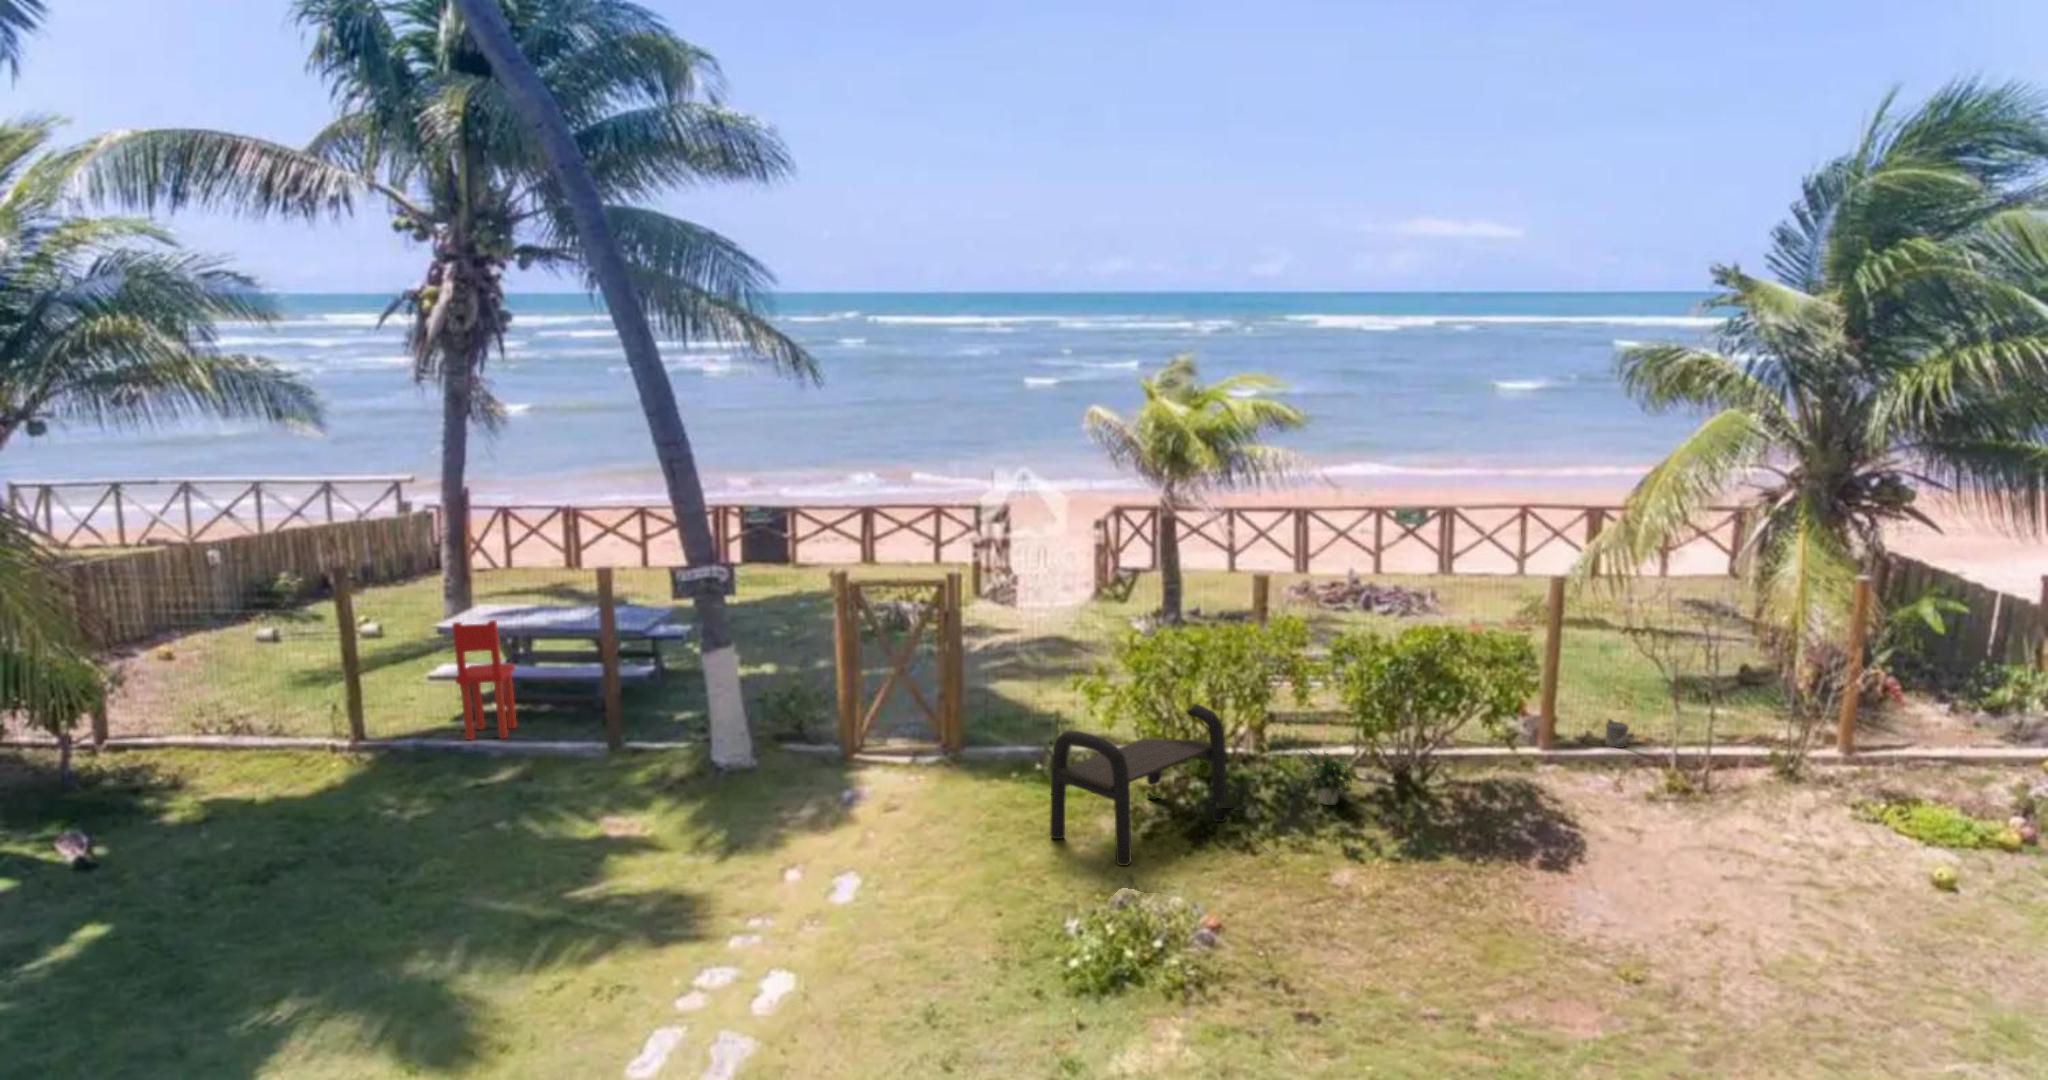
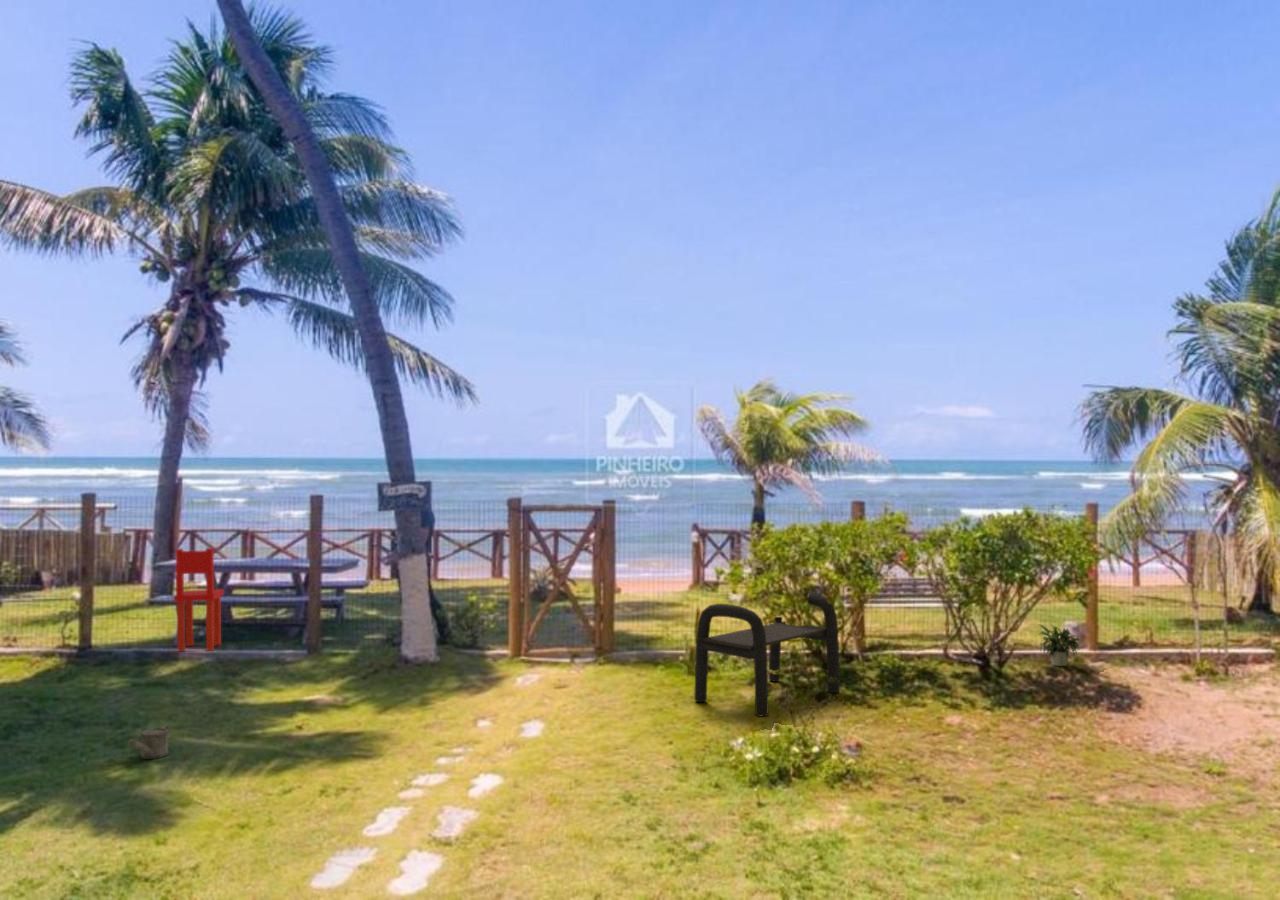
watering can: present [1605,719,1634,748] -> present [129,725,169,759]
potted plant: present [1306,751,1353,805] -> present [1040,625,1081,666]

